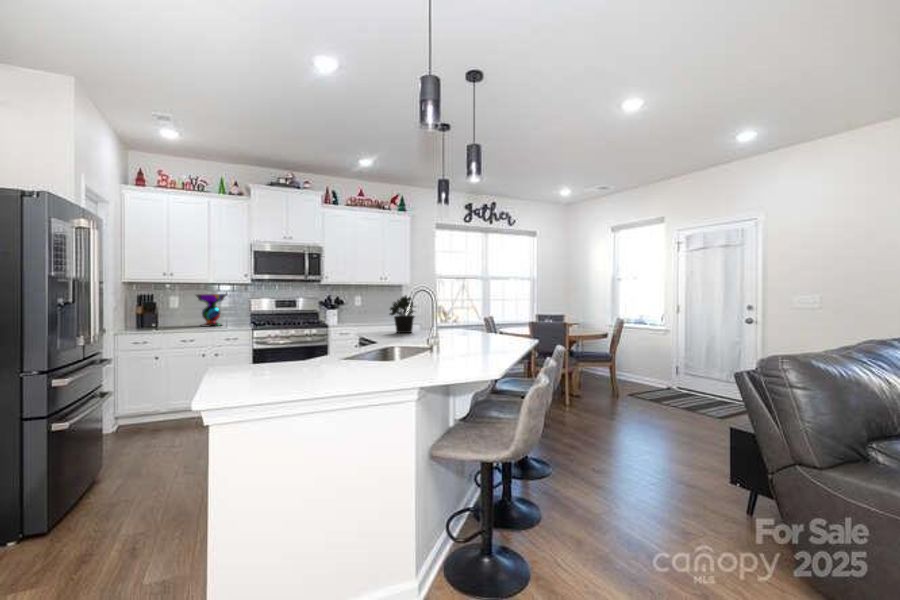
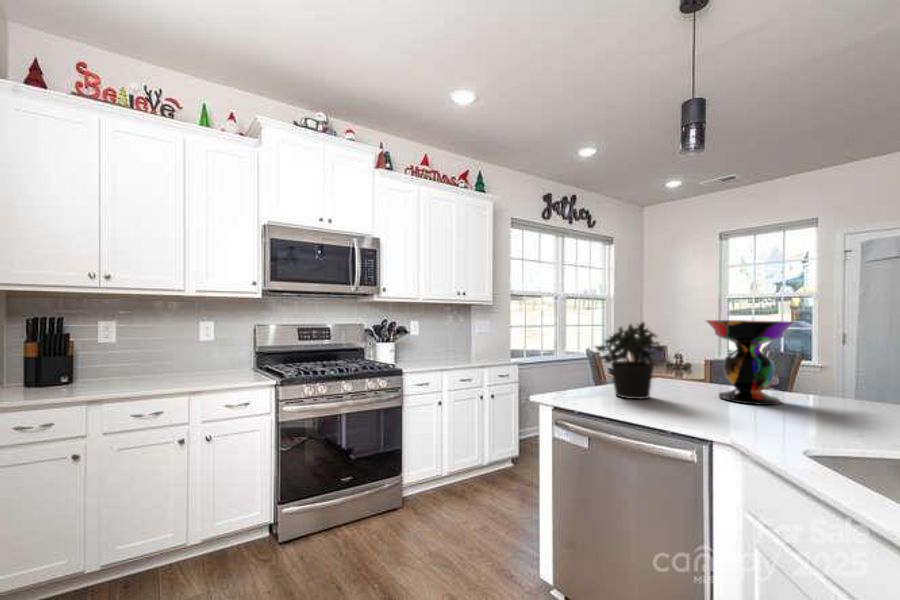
decorative bowl: present [196,294,226,326] -> present [706,320,794,405]

